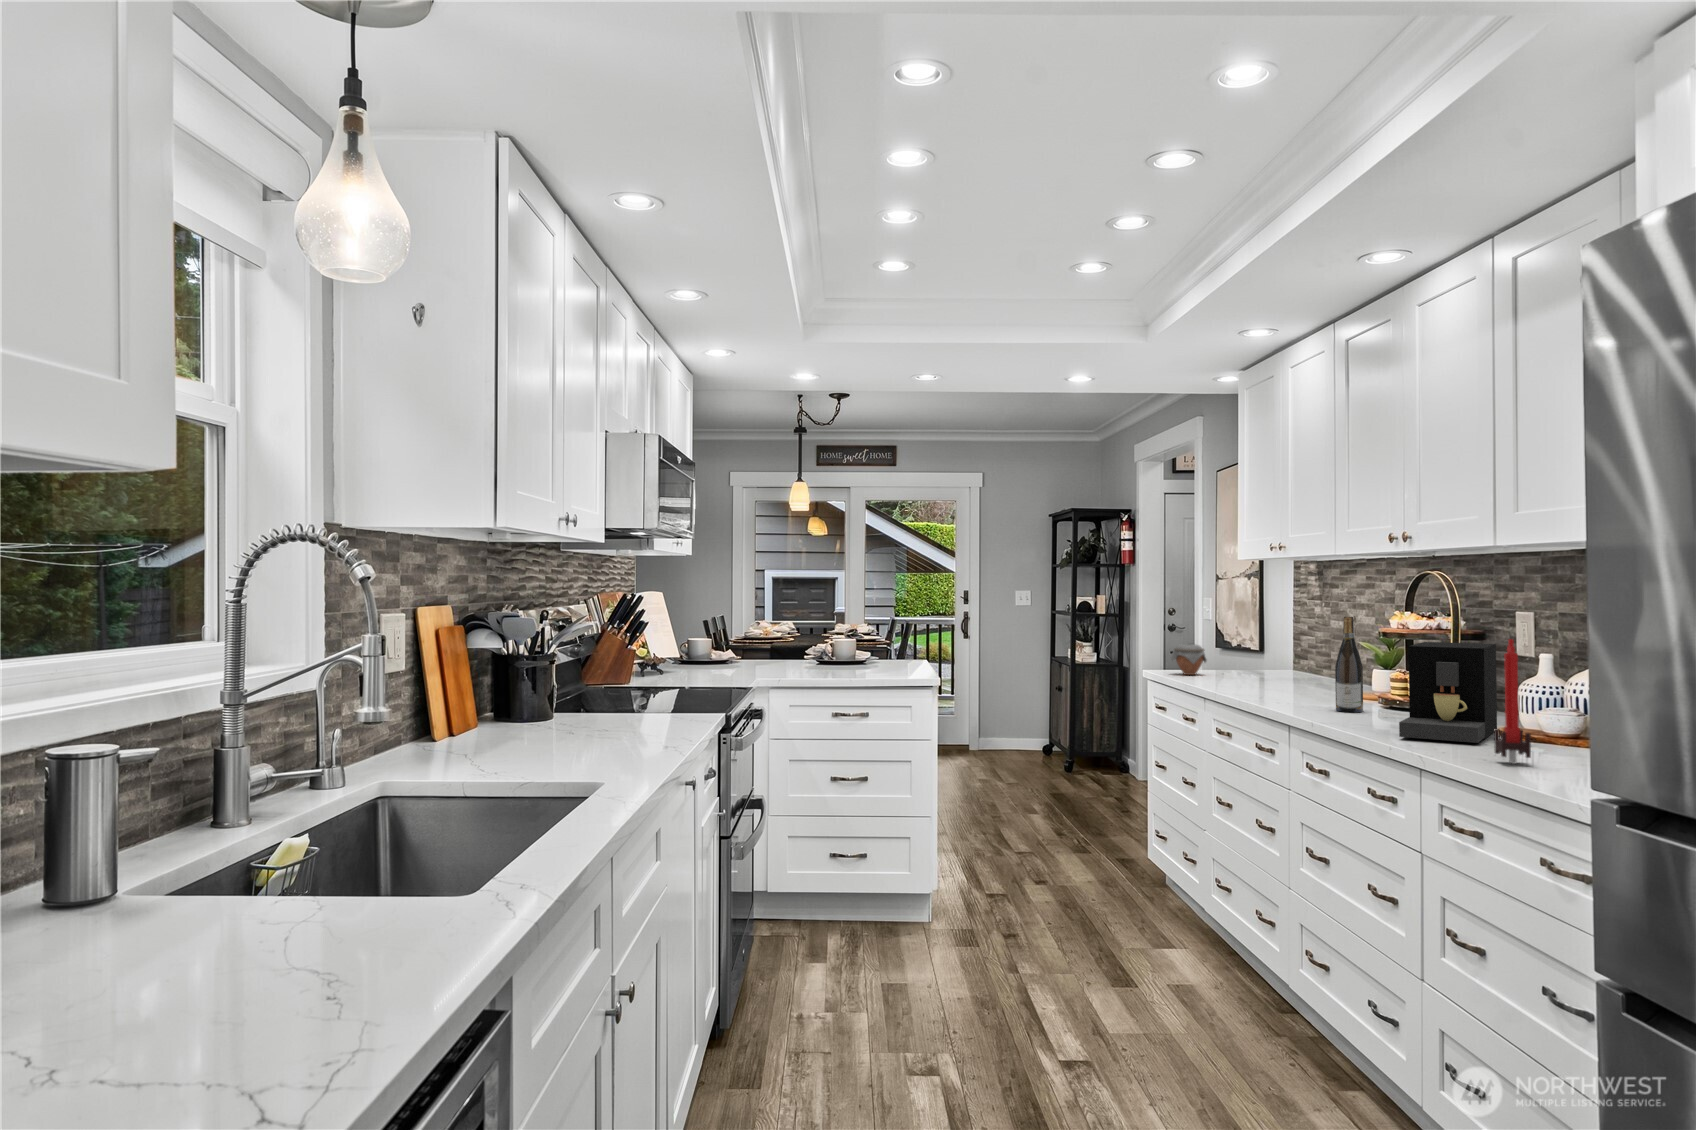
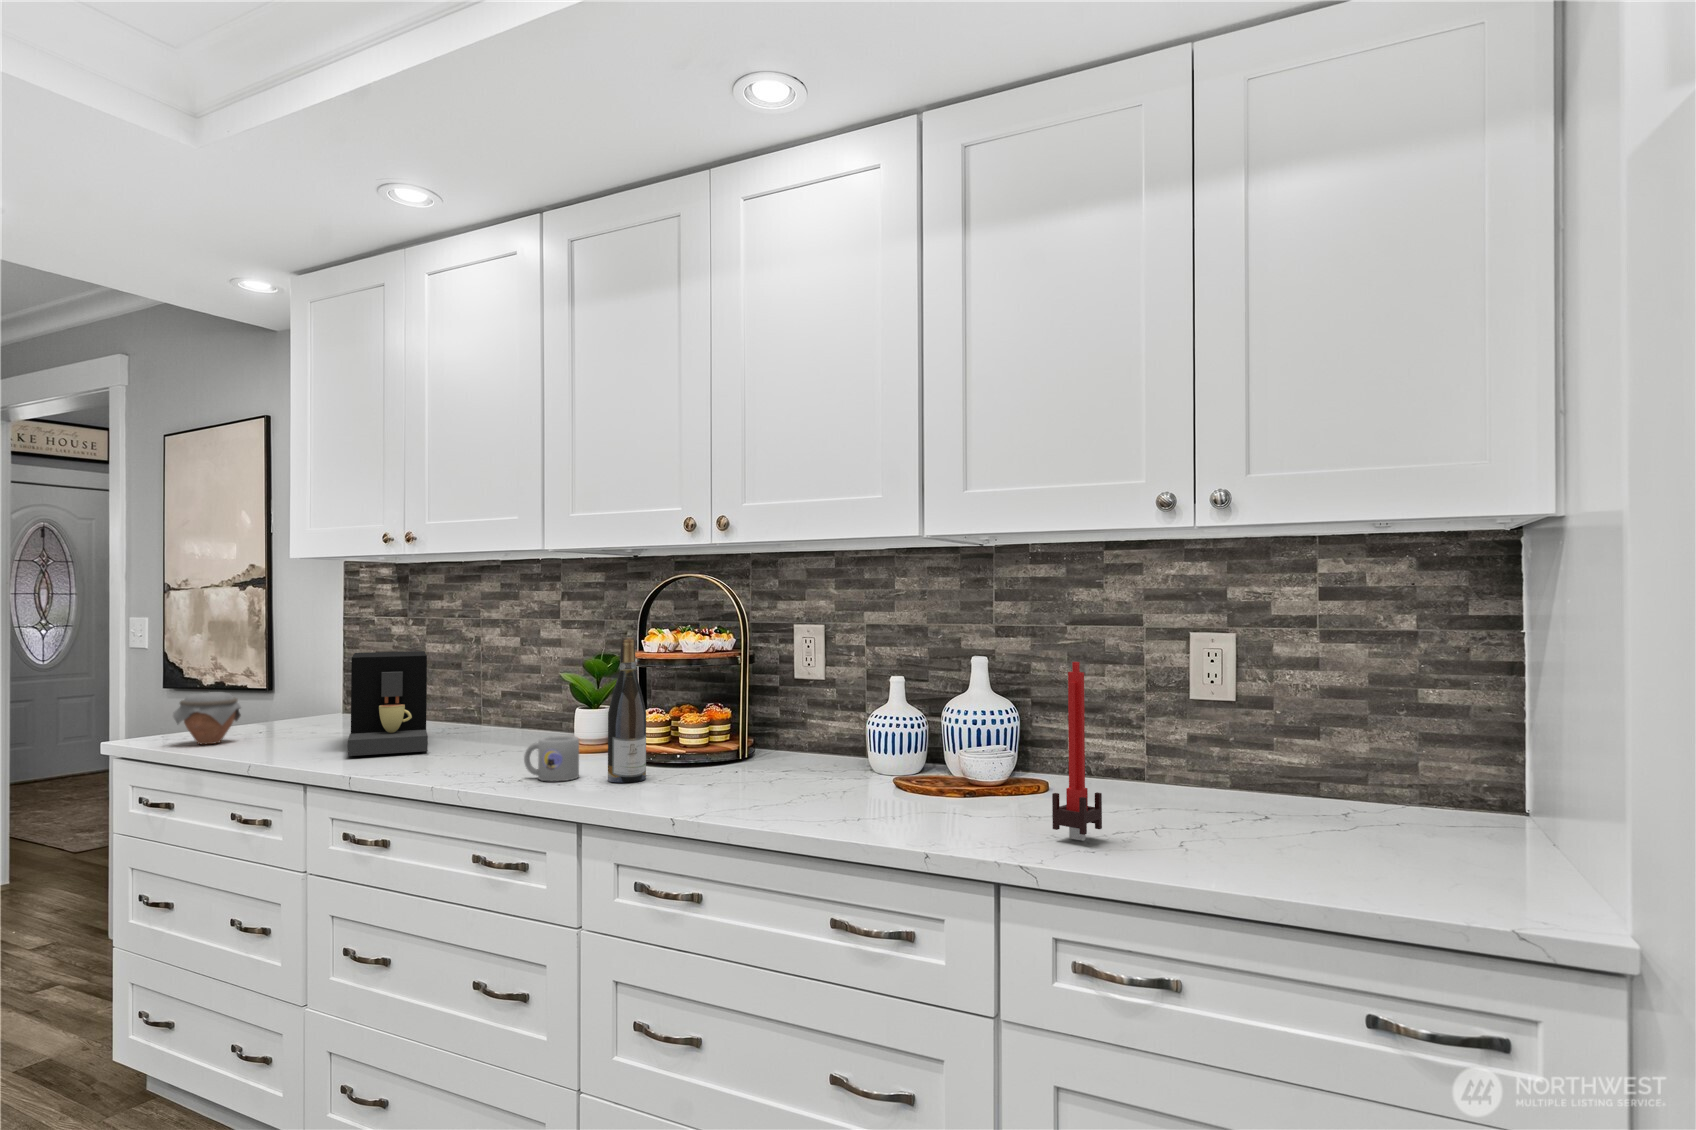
coffee maker: present [1399,642,1497,743] -> present [348,651,428,756]
mug: none [1296,679,1328,707] -> present [524,736,579,781]

